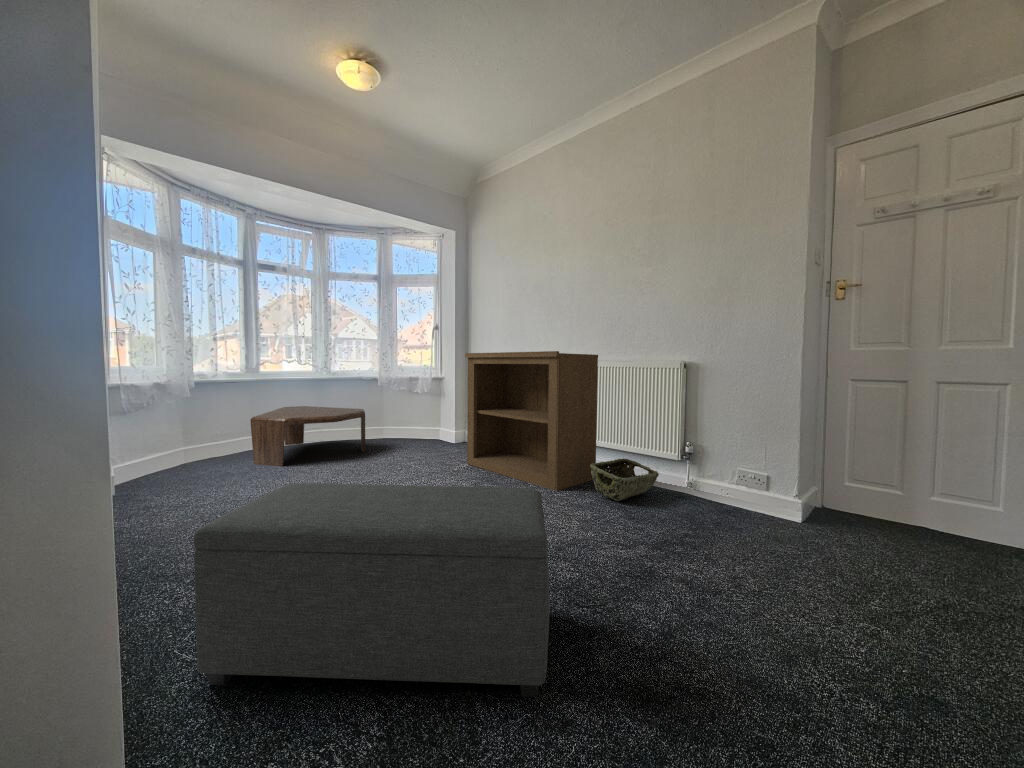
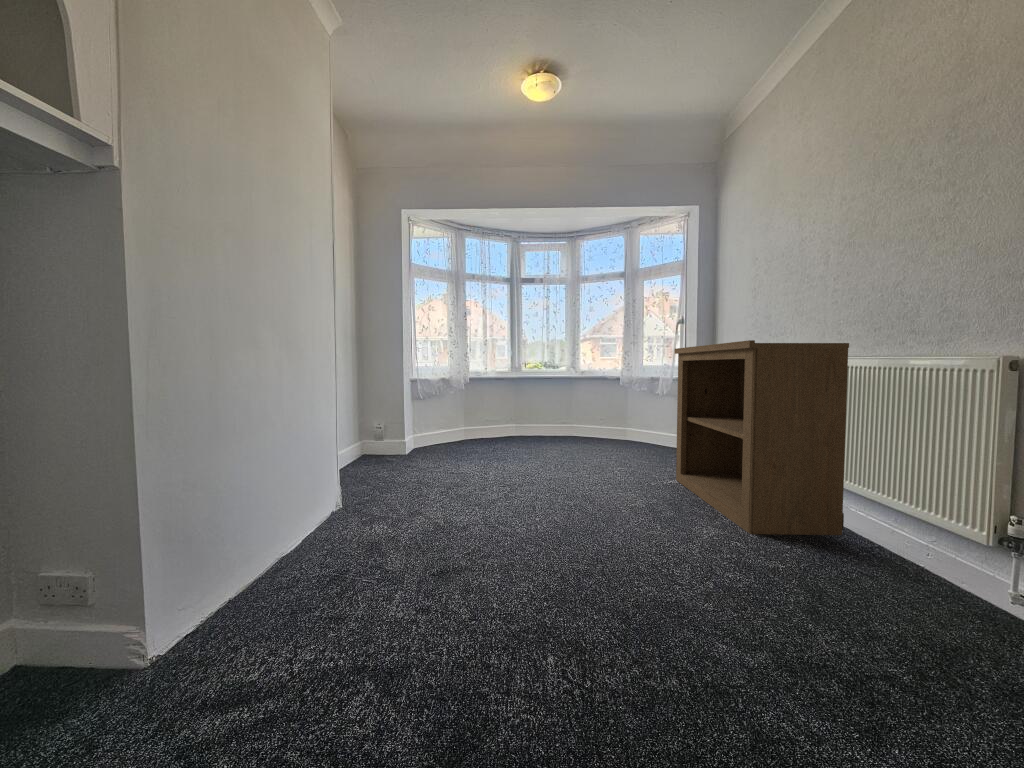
coffee table: present [251,406,365,466] -> none [497,403,596,454]
woven basket: present [590,459,659,501] -> none [791,506,941,576]
ottoman: present [194,483,550,697] -> none [291,454,532,702]

